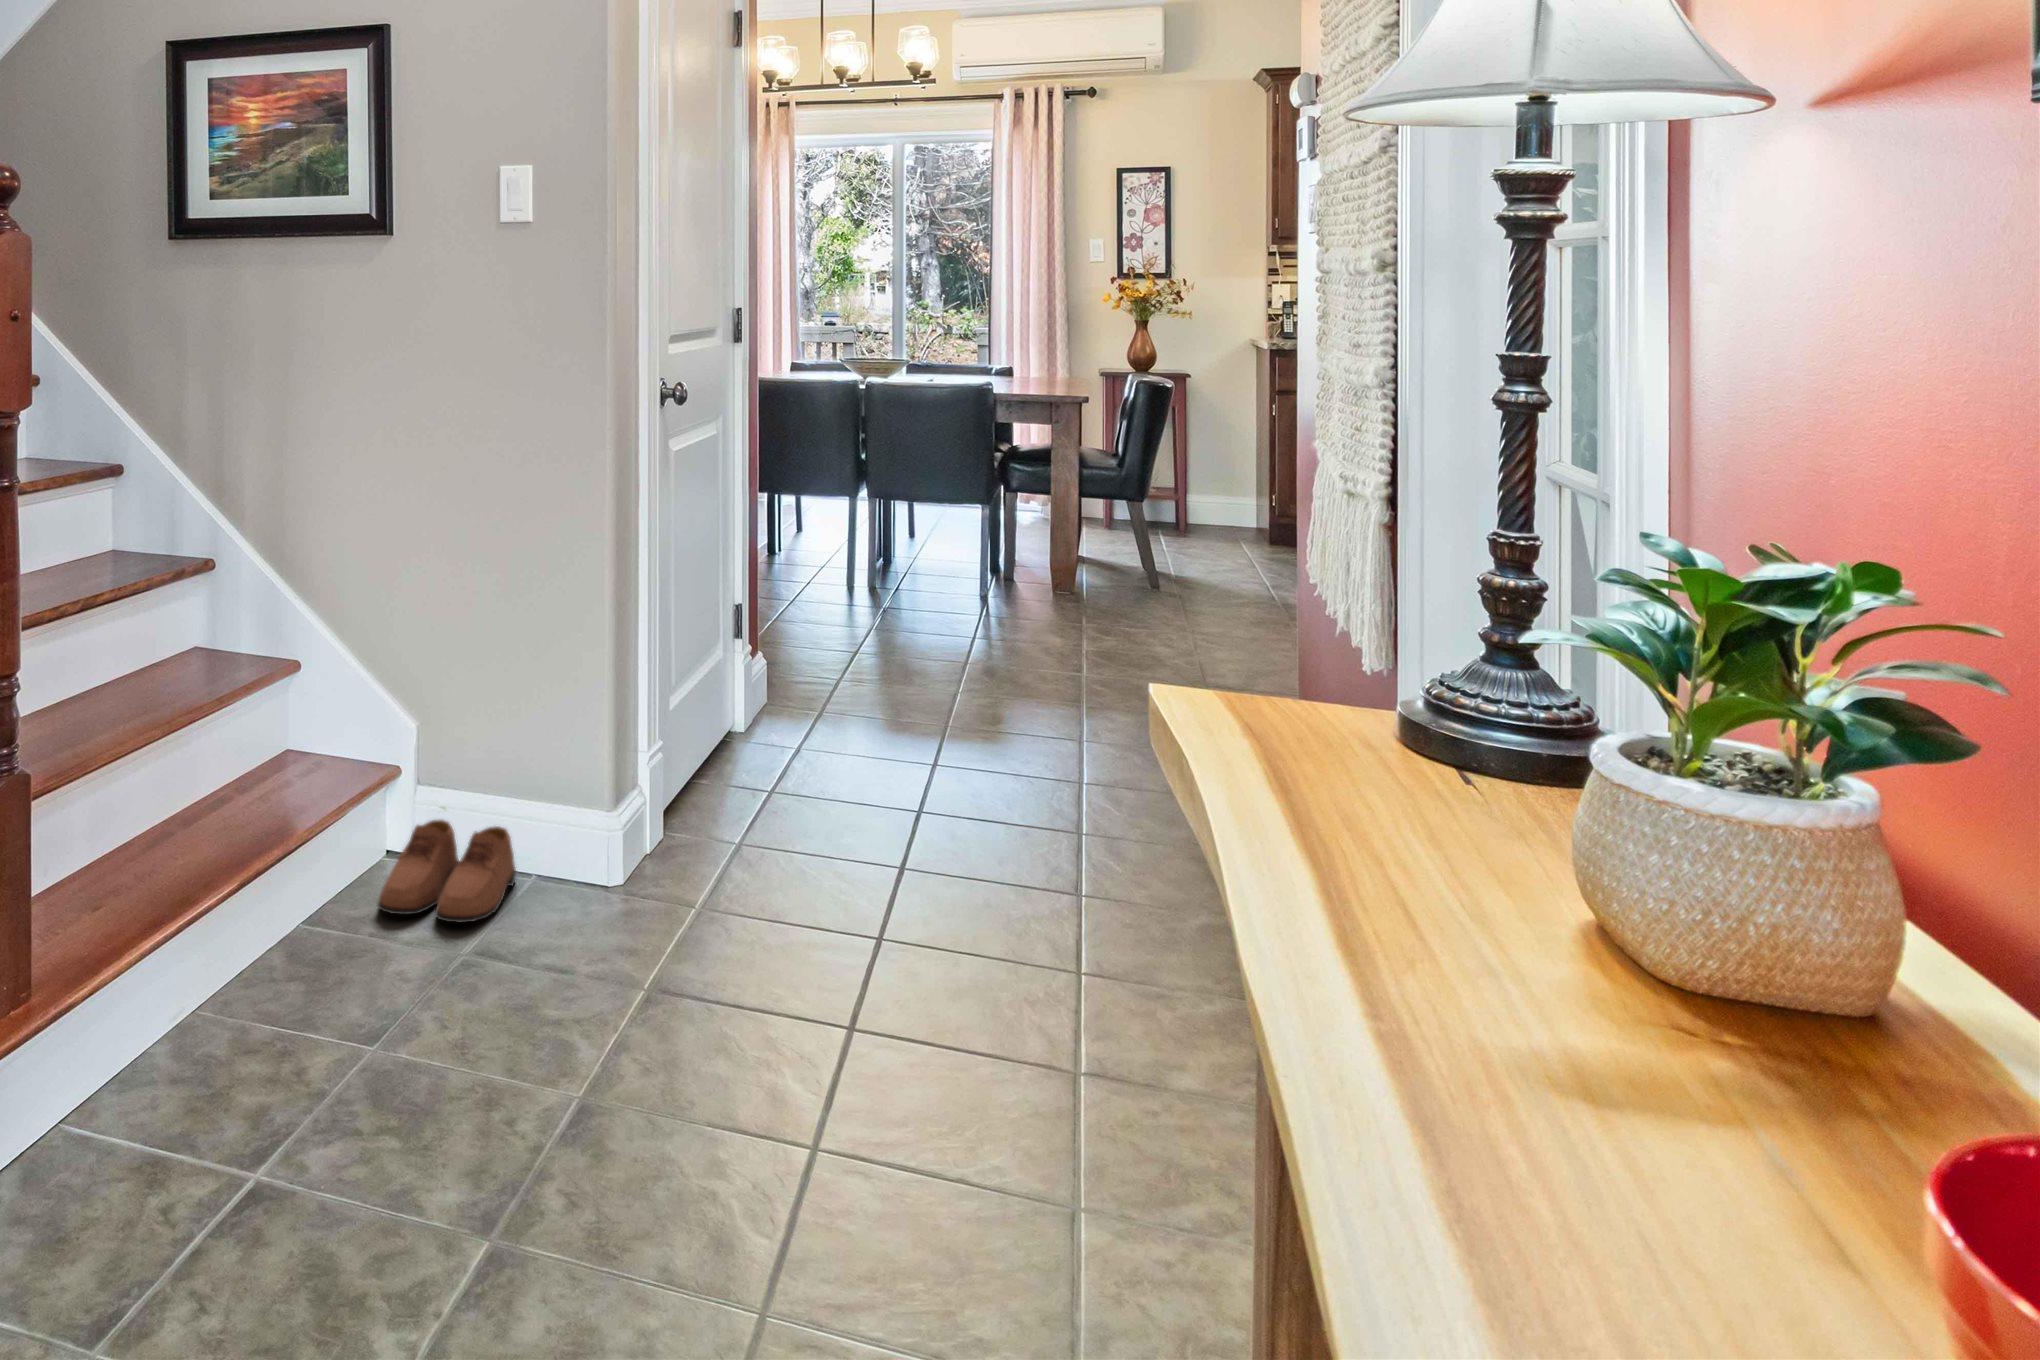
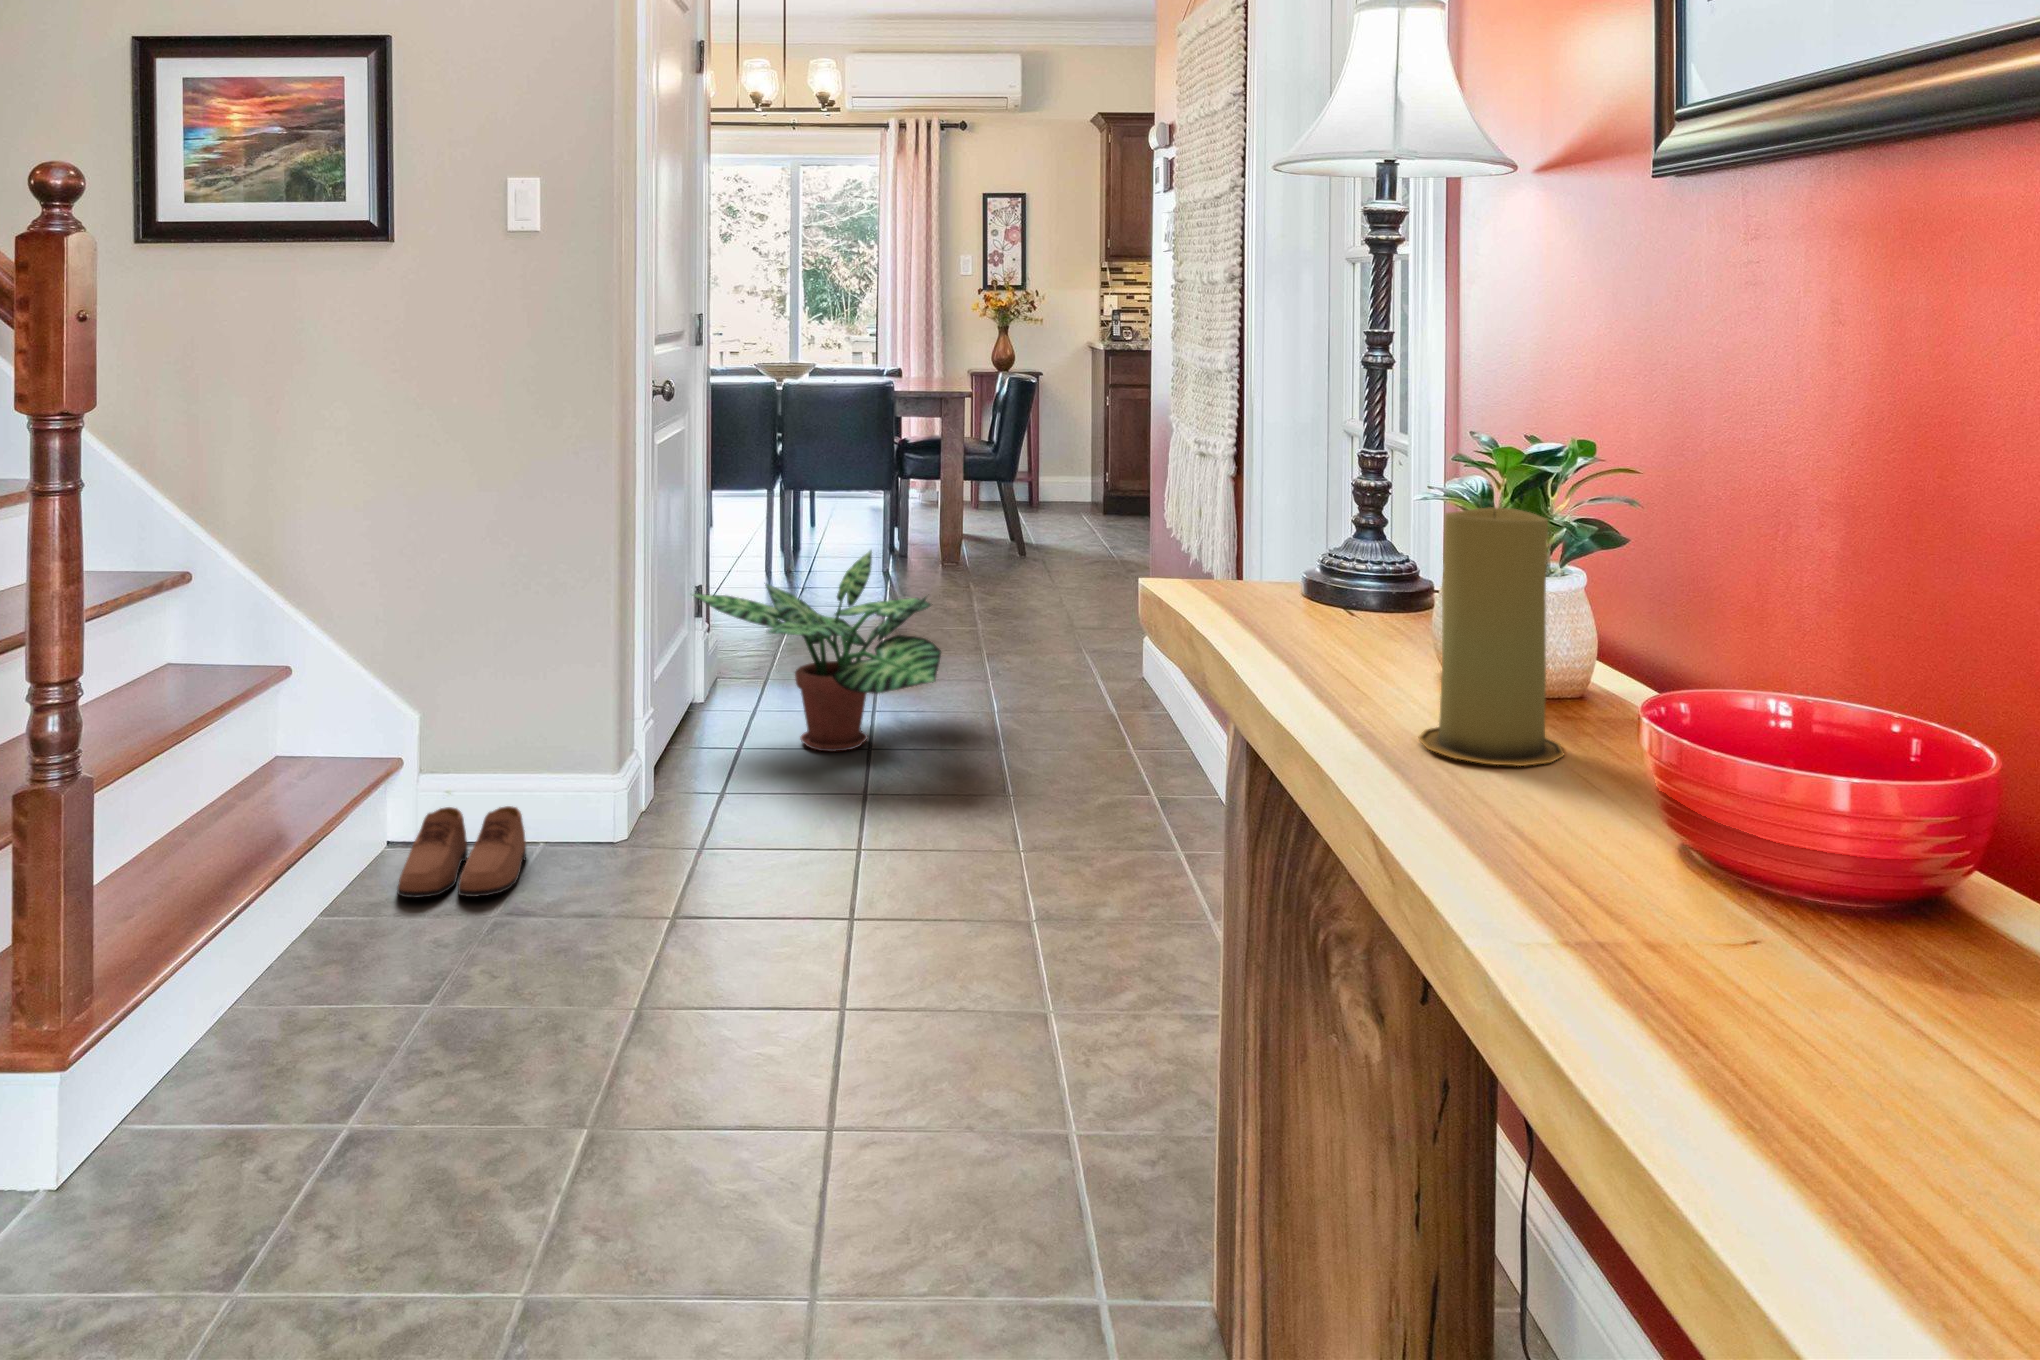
potted plant: none [718,575,1000,800] -> present [694,551,941,751]
candle: none [1505,680,1799,1158] -> present [1418,507,1564,766]

